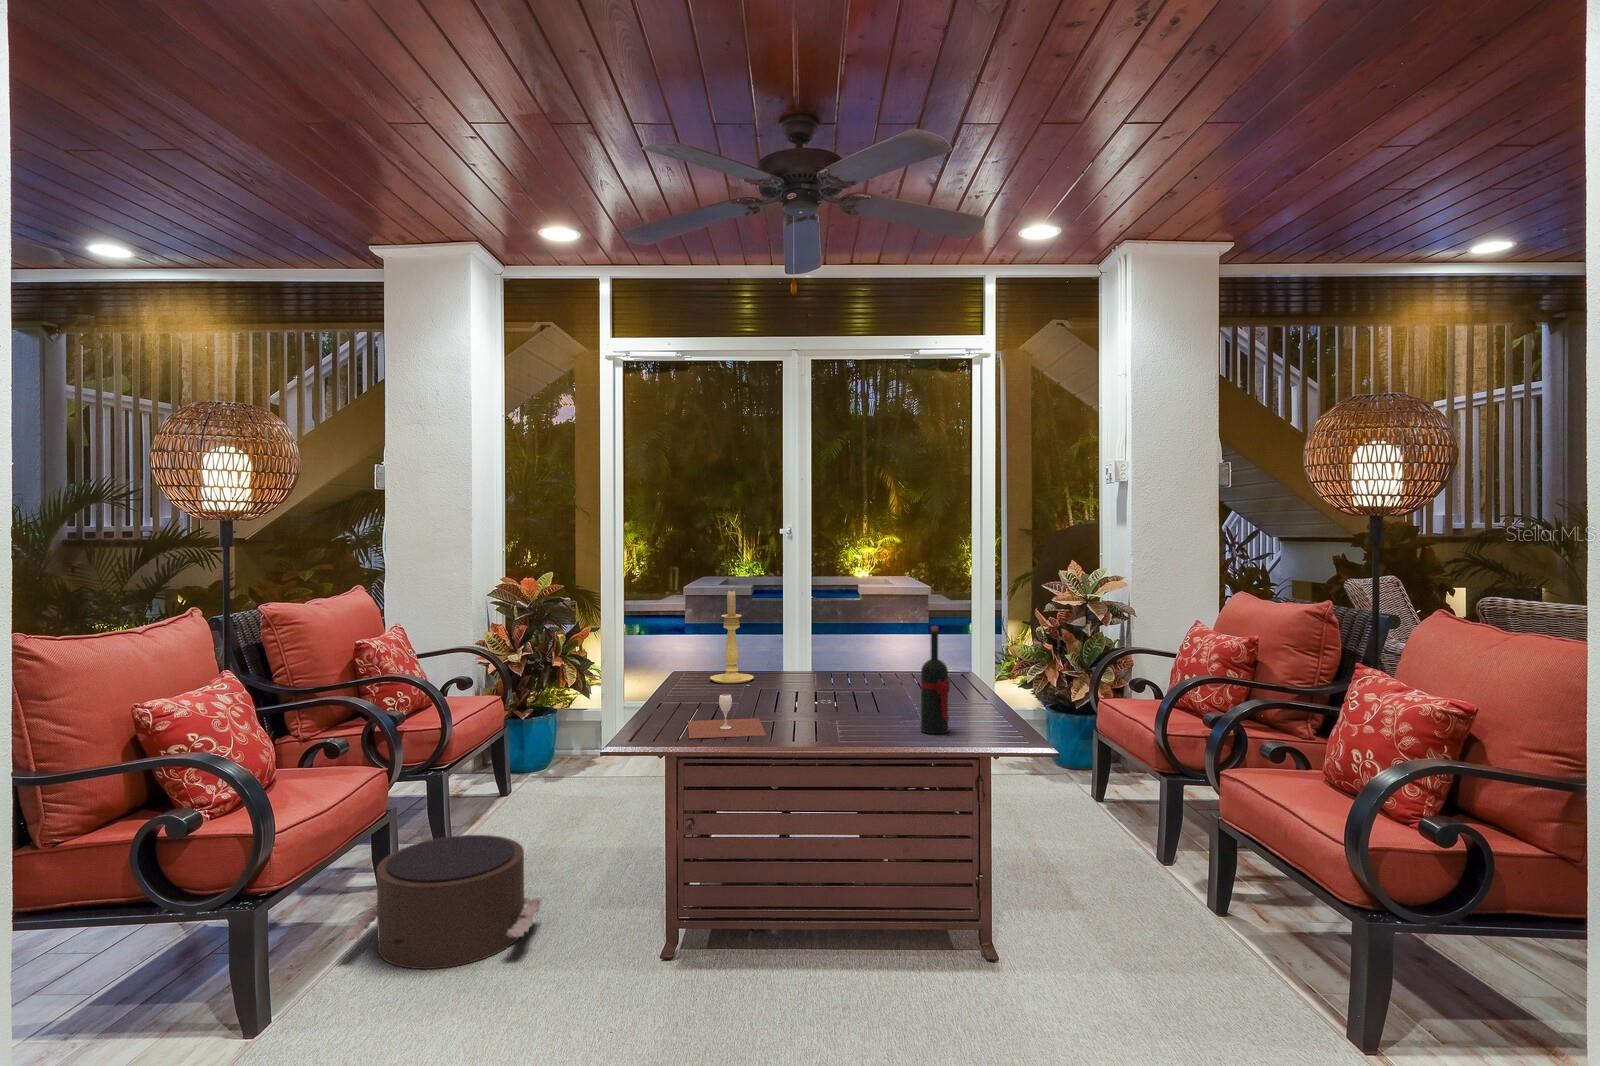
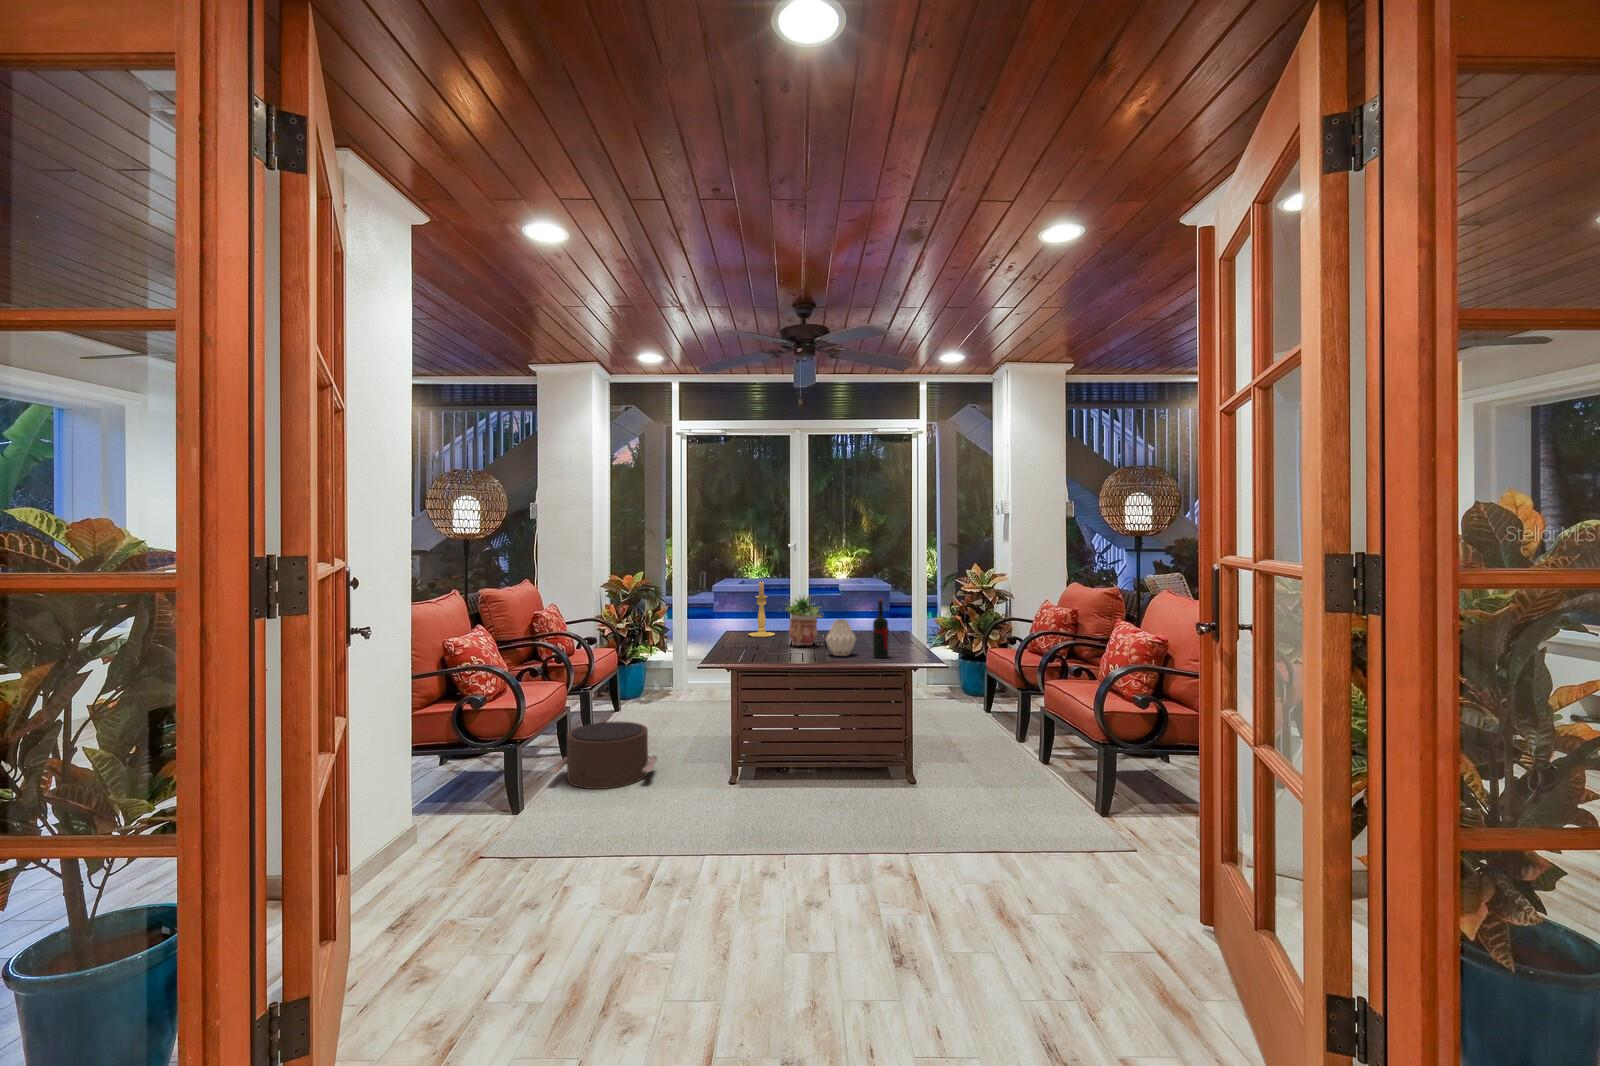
potted plant: none [762,614,836,704] -> present [786,597,822,646]
vase: none [836,662,891,729] -> present [826,619,856,656]
wine glass: present [688,694,766,738] -> none [741,637,787,661]

